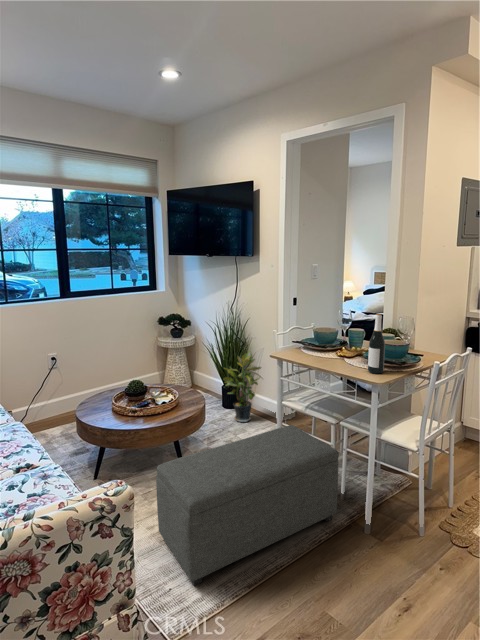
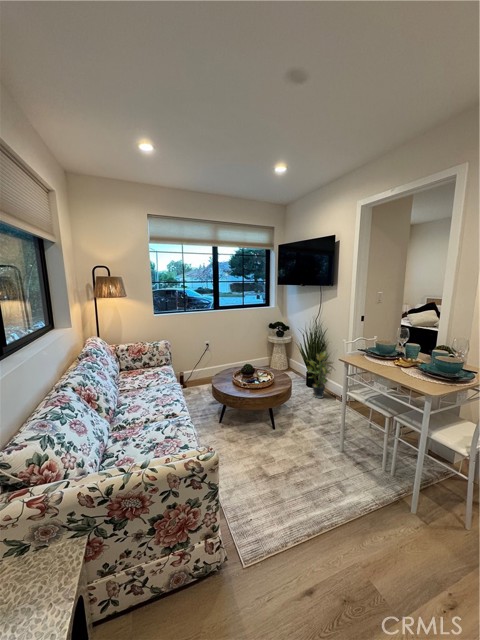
wine bottle: present [368,314,385,374] -> none [423,336,441,386]
ottoman: present [156,425,339,586] -> none [250,411,391,520]

